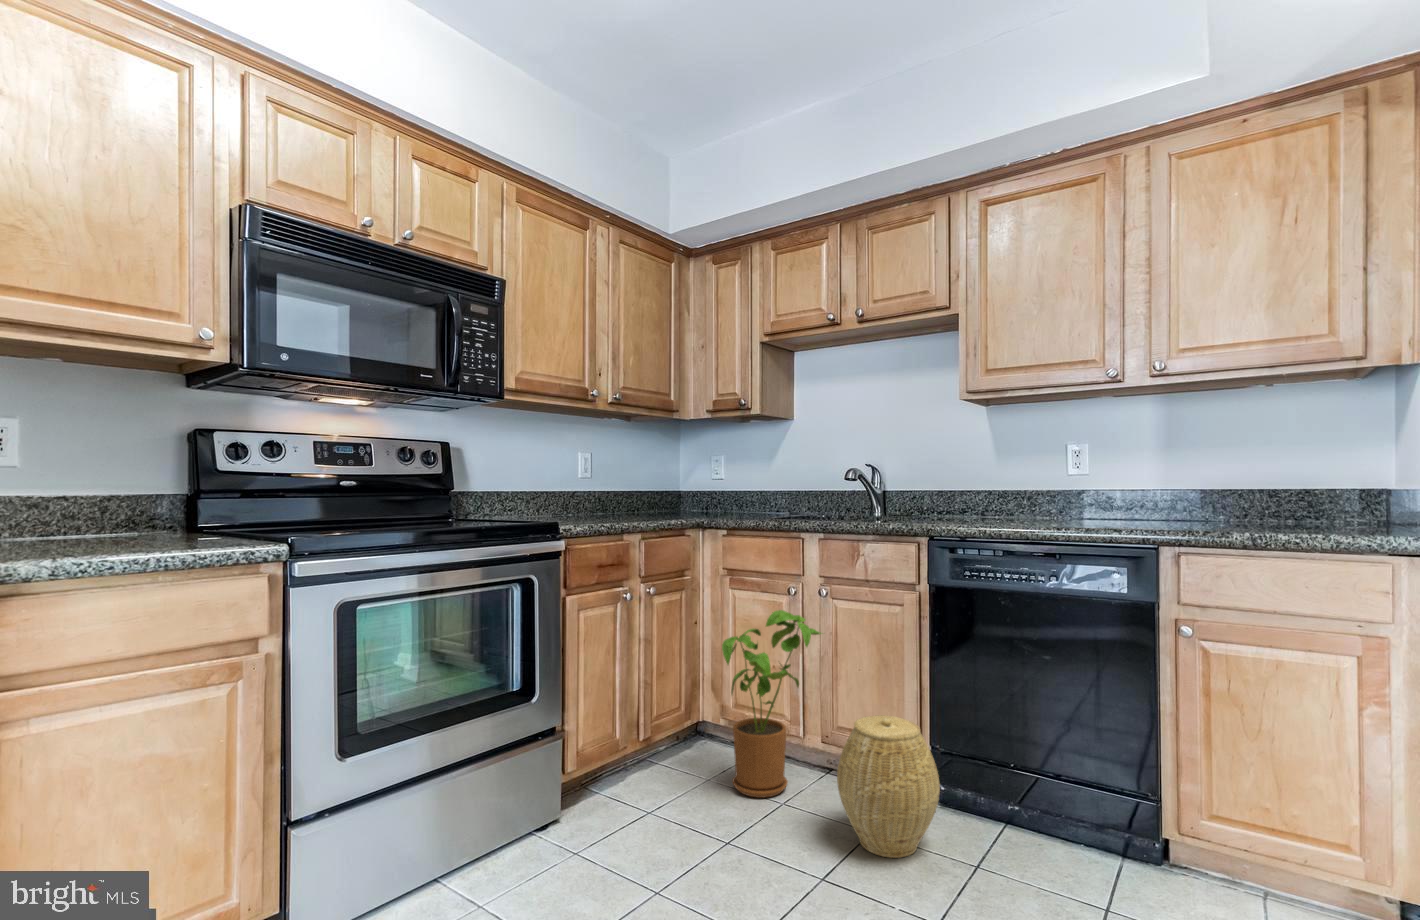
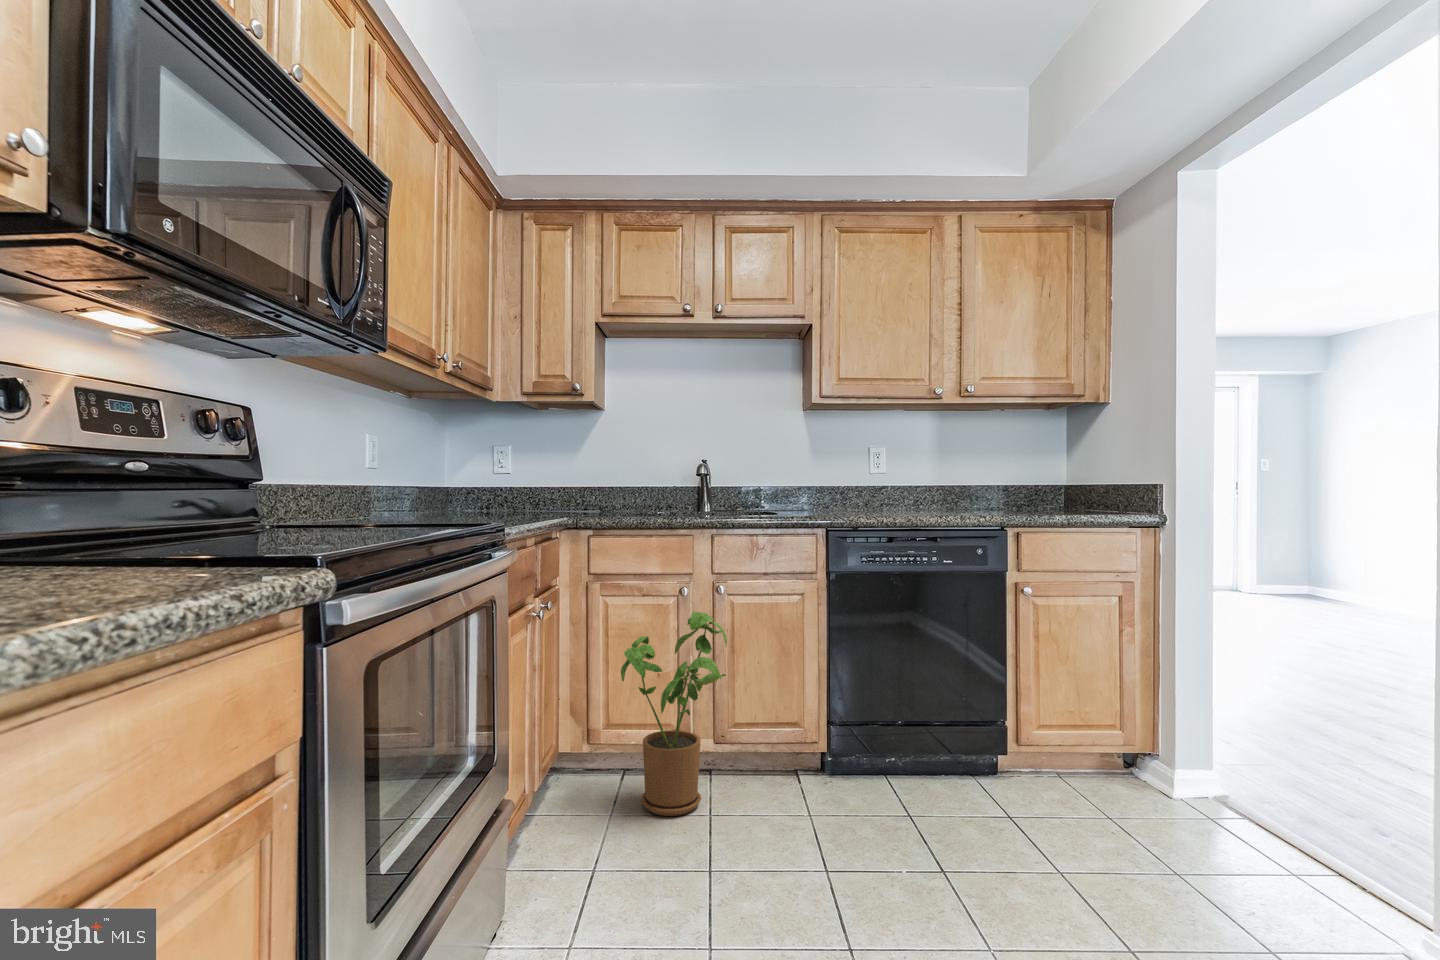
woven basket: present [837,715,940,858] -> none [789,697,884,827]

